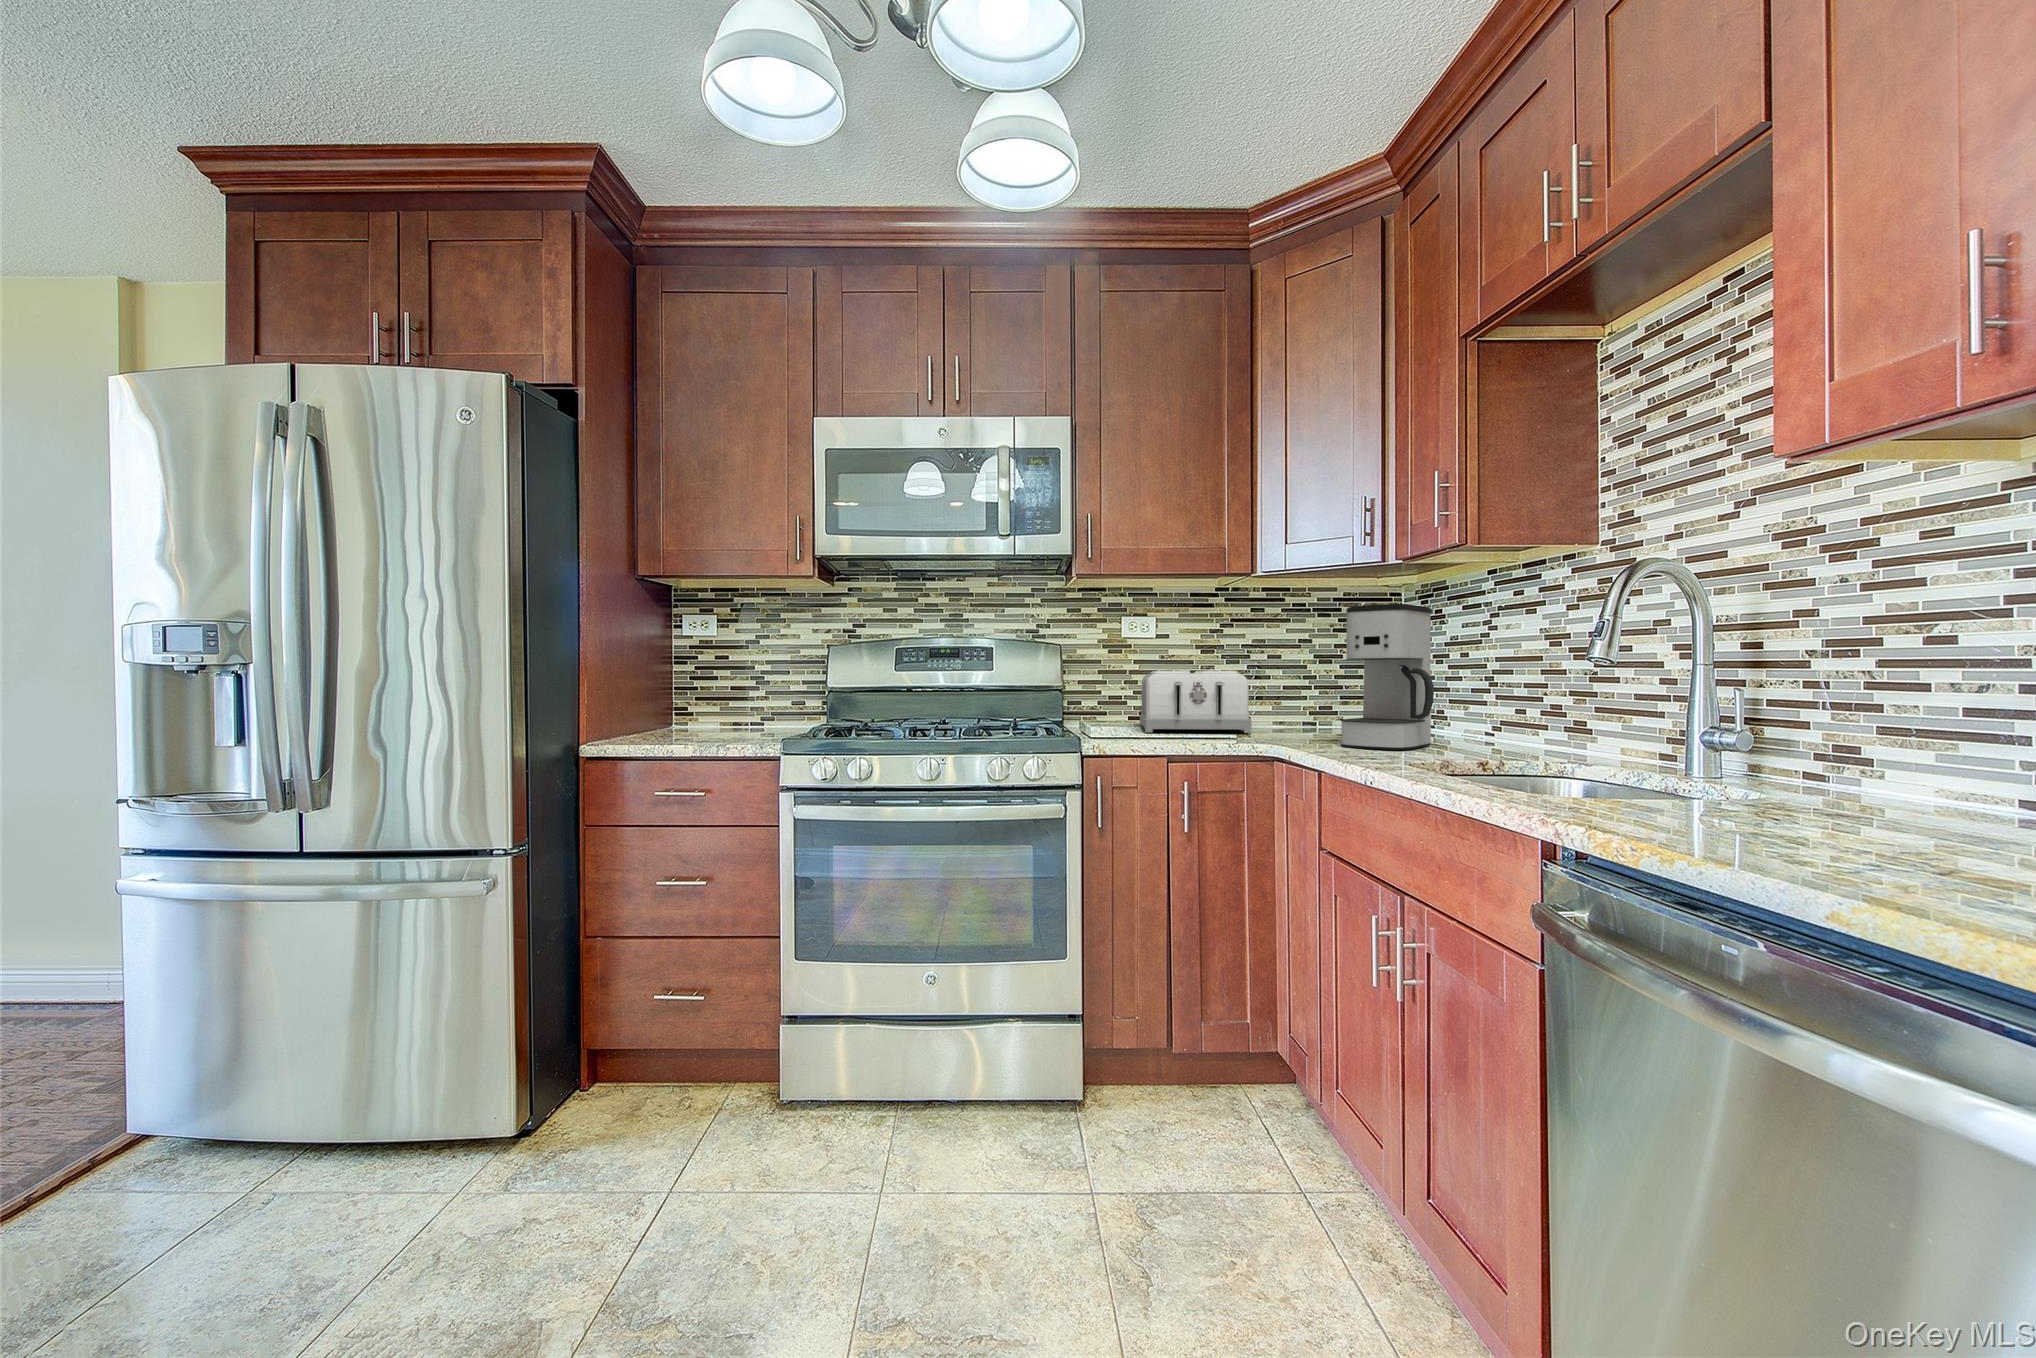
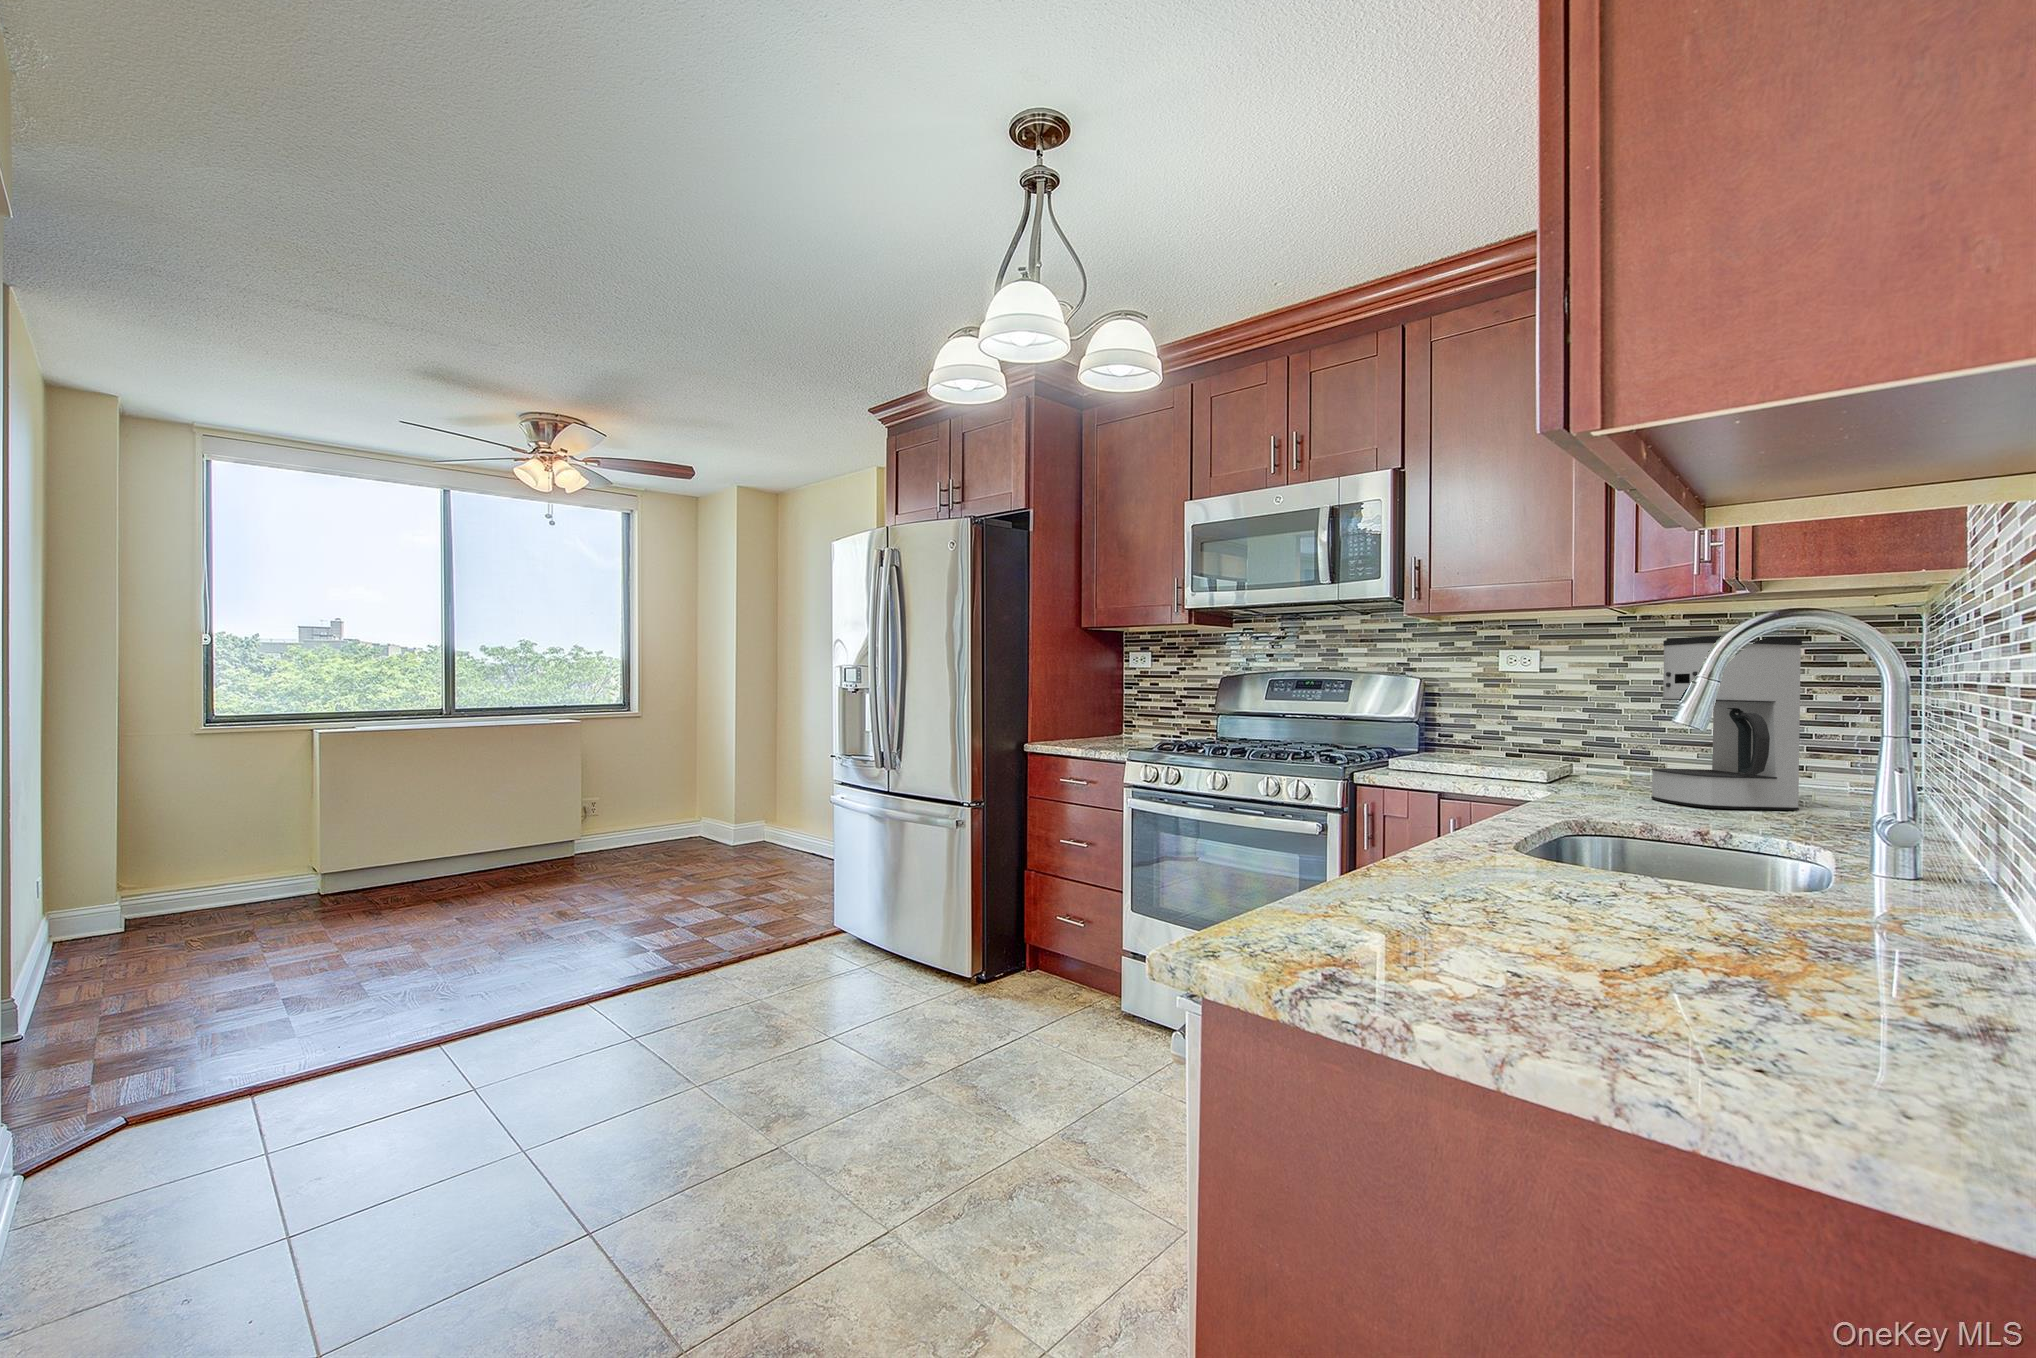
toaster: present [1140,671,1252,733] -> none [1485,707,1644,779]

